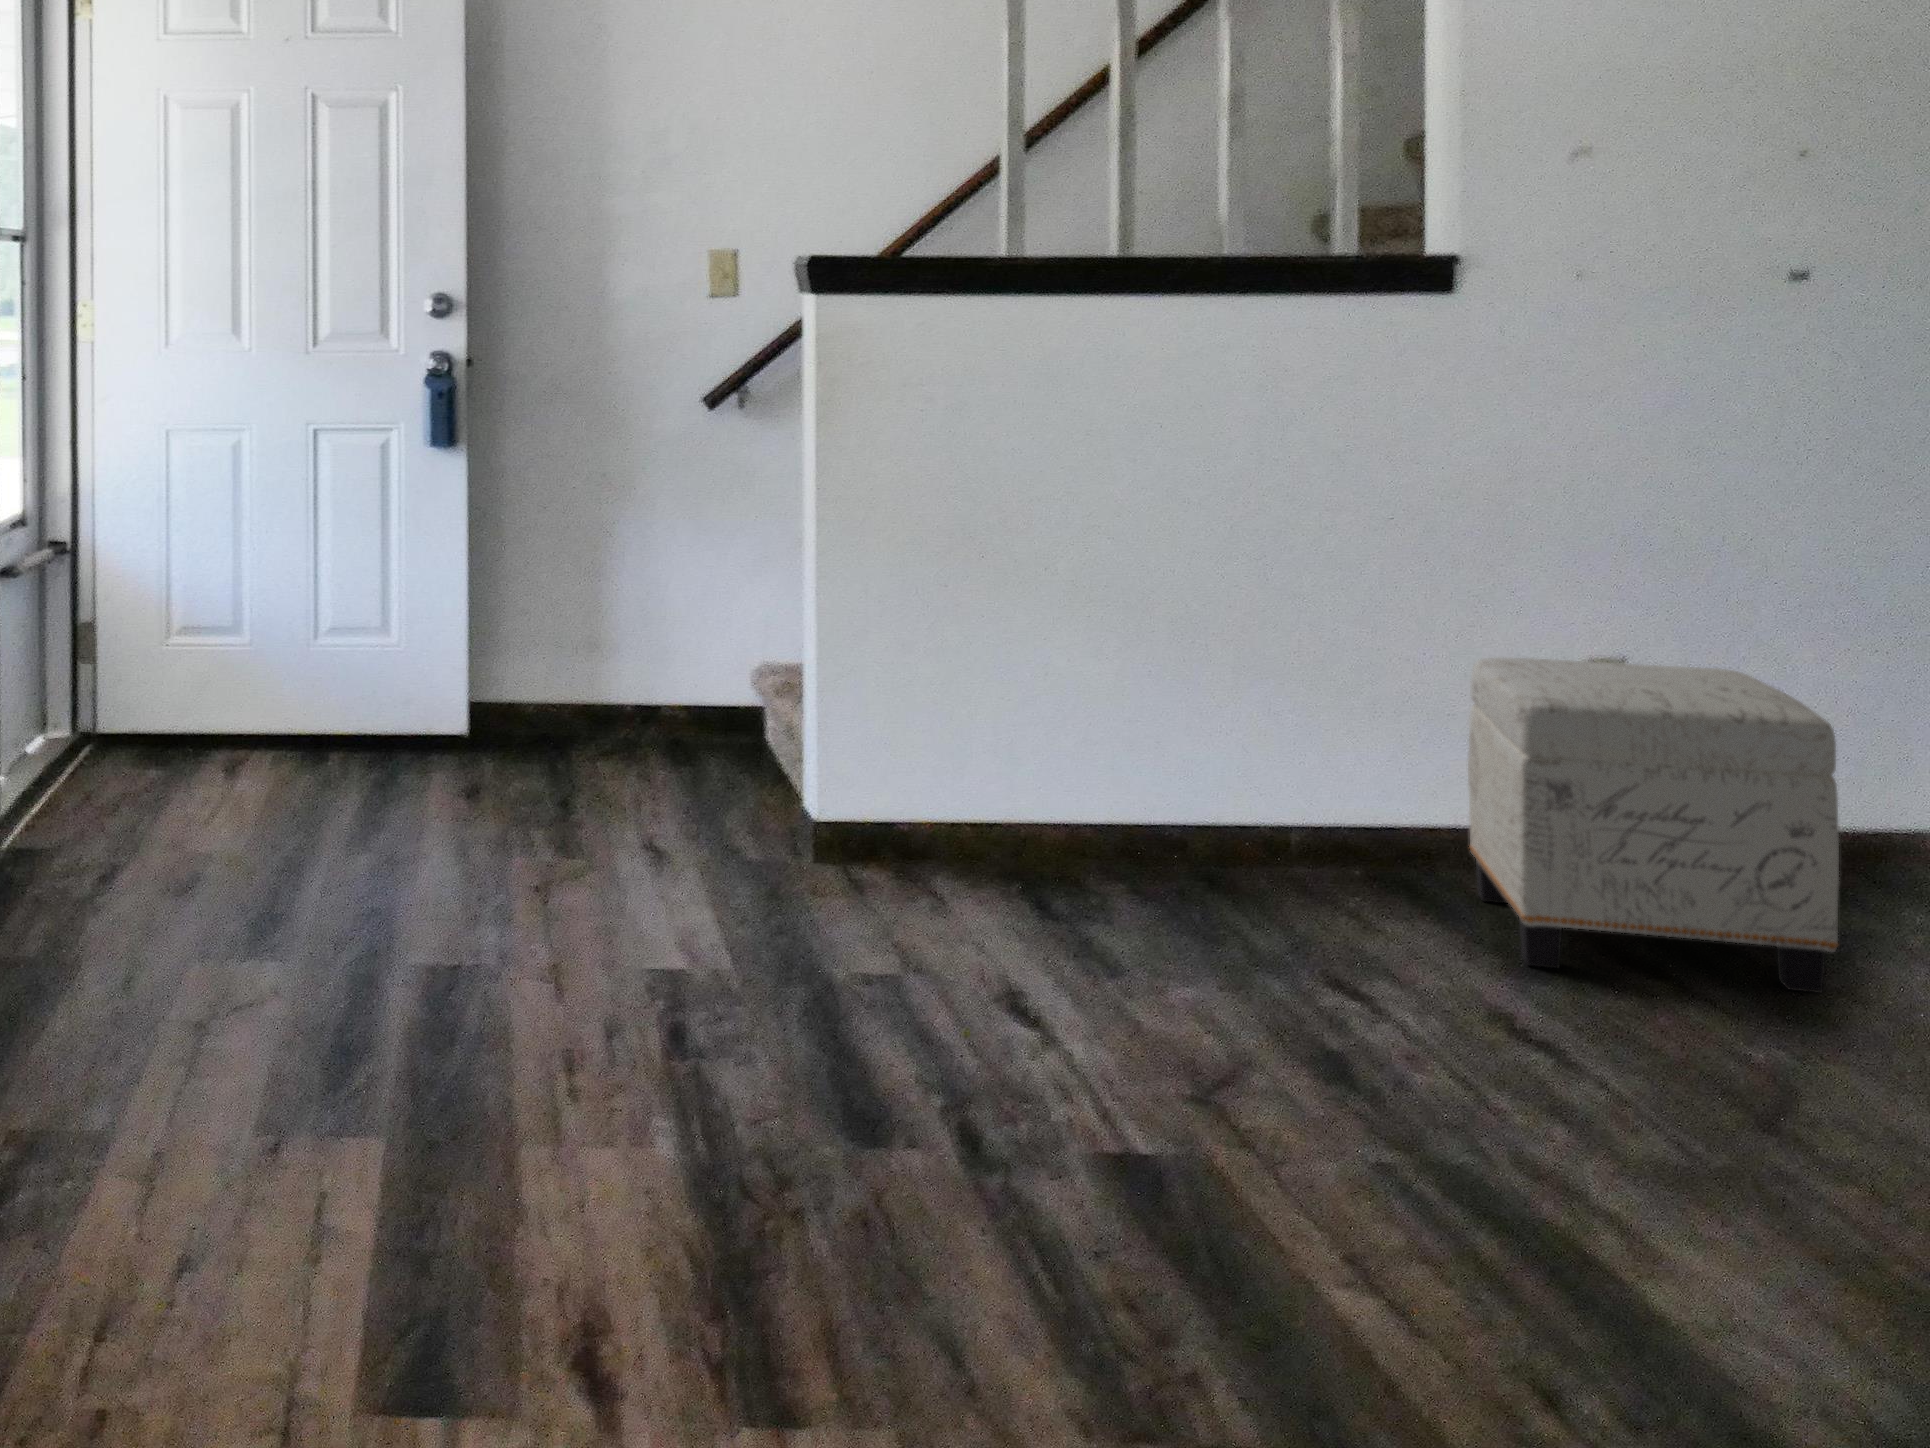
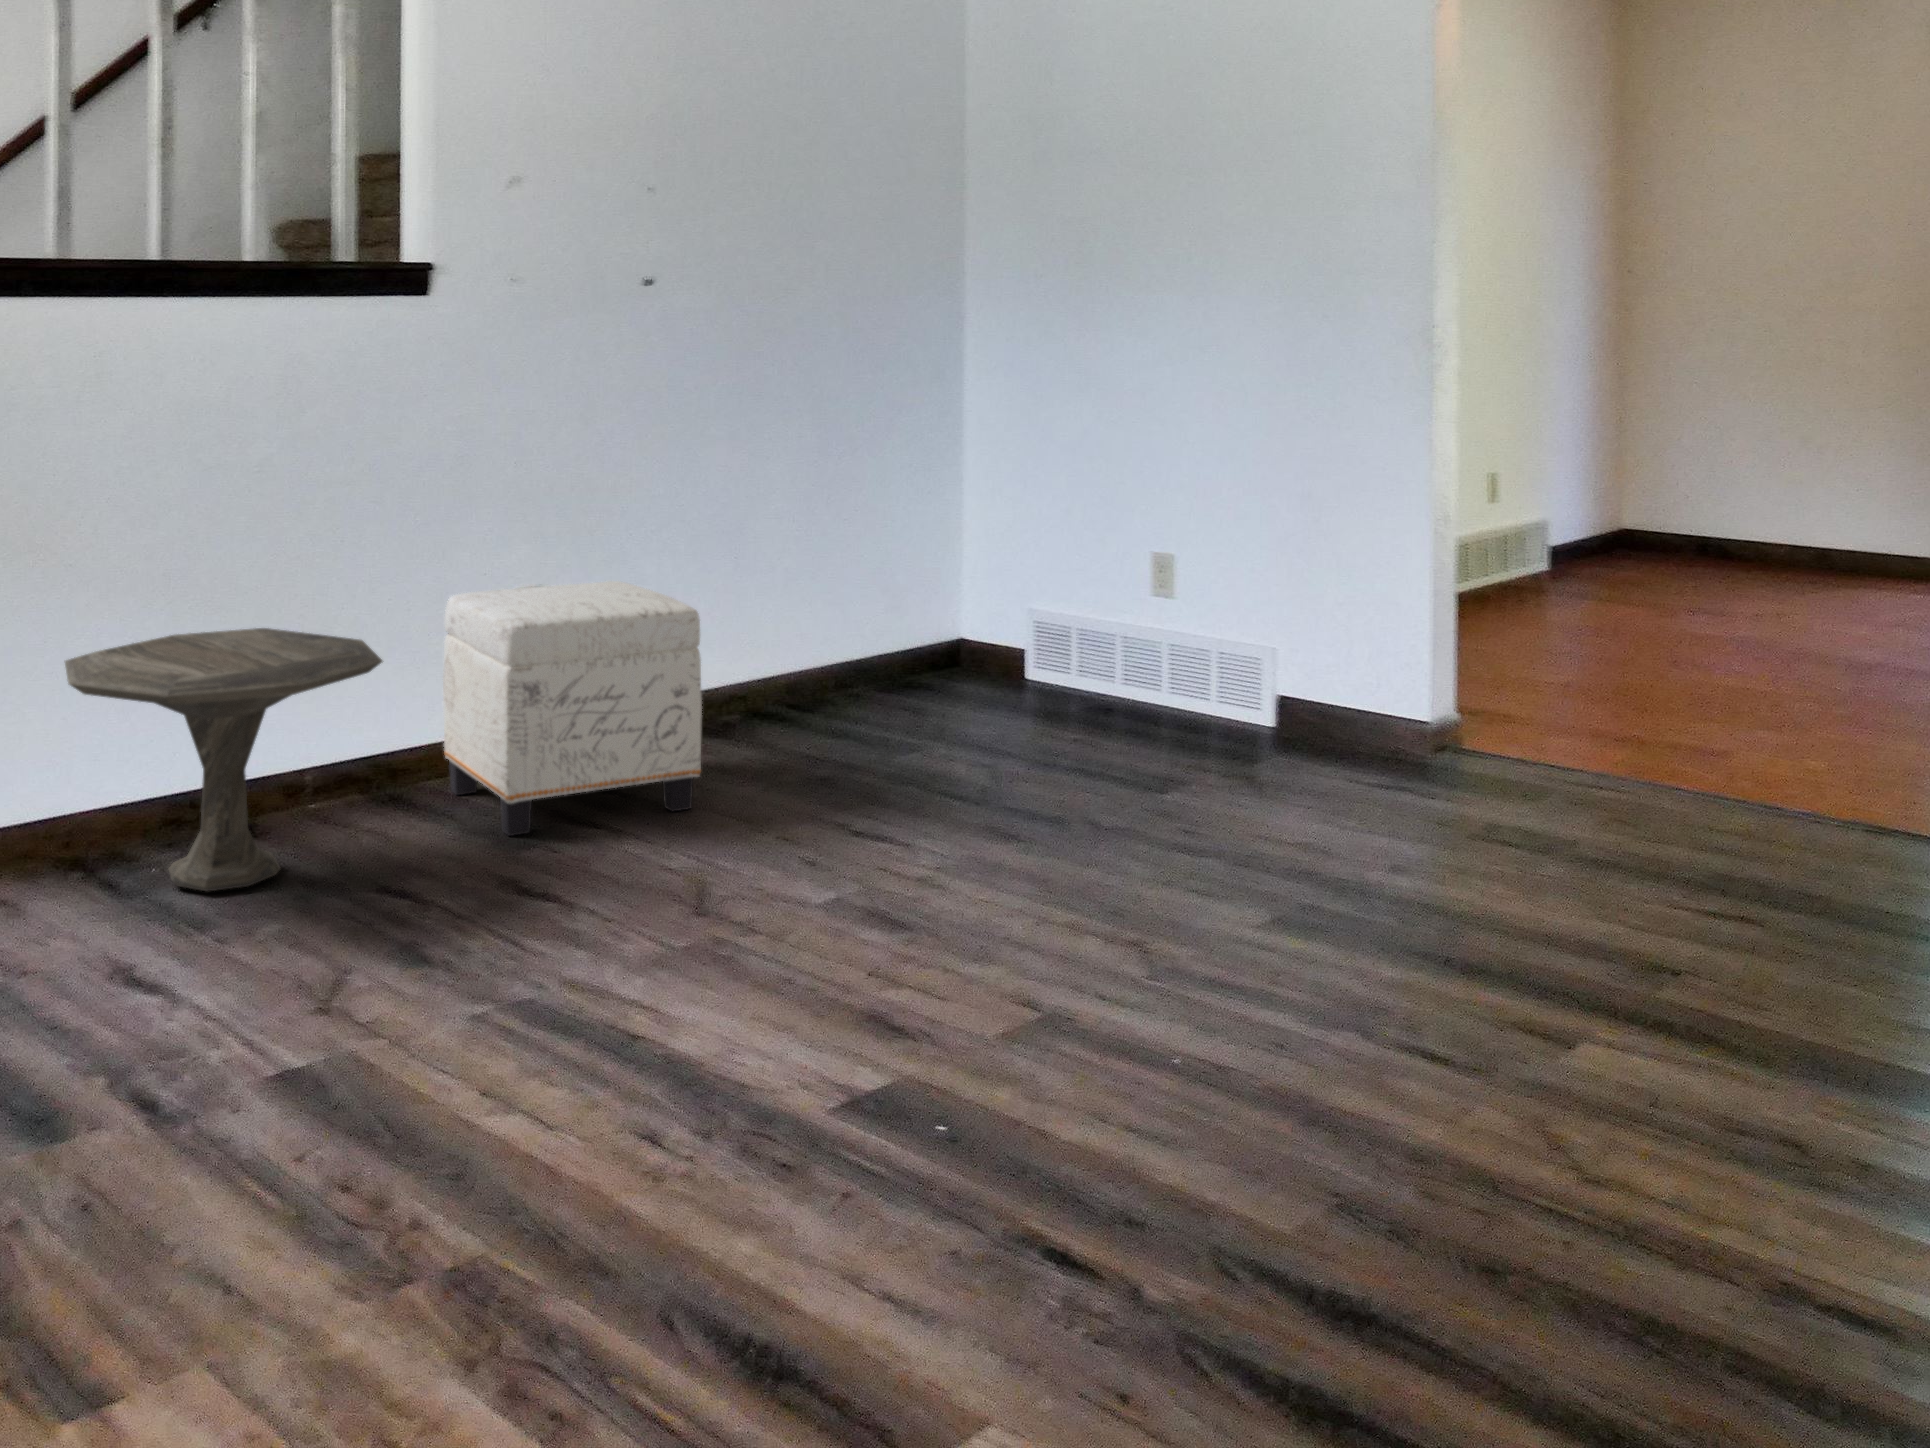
side table: none [987,658,1341,946] -> present [65,628,382,891]

